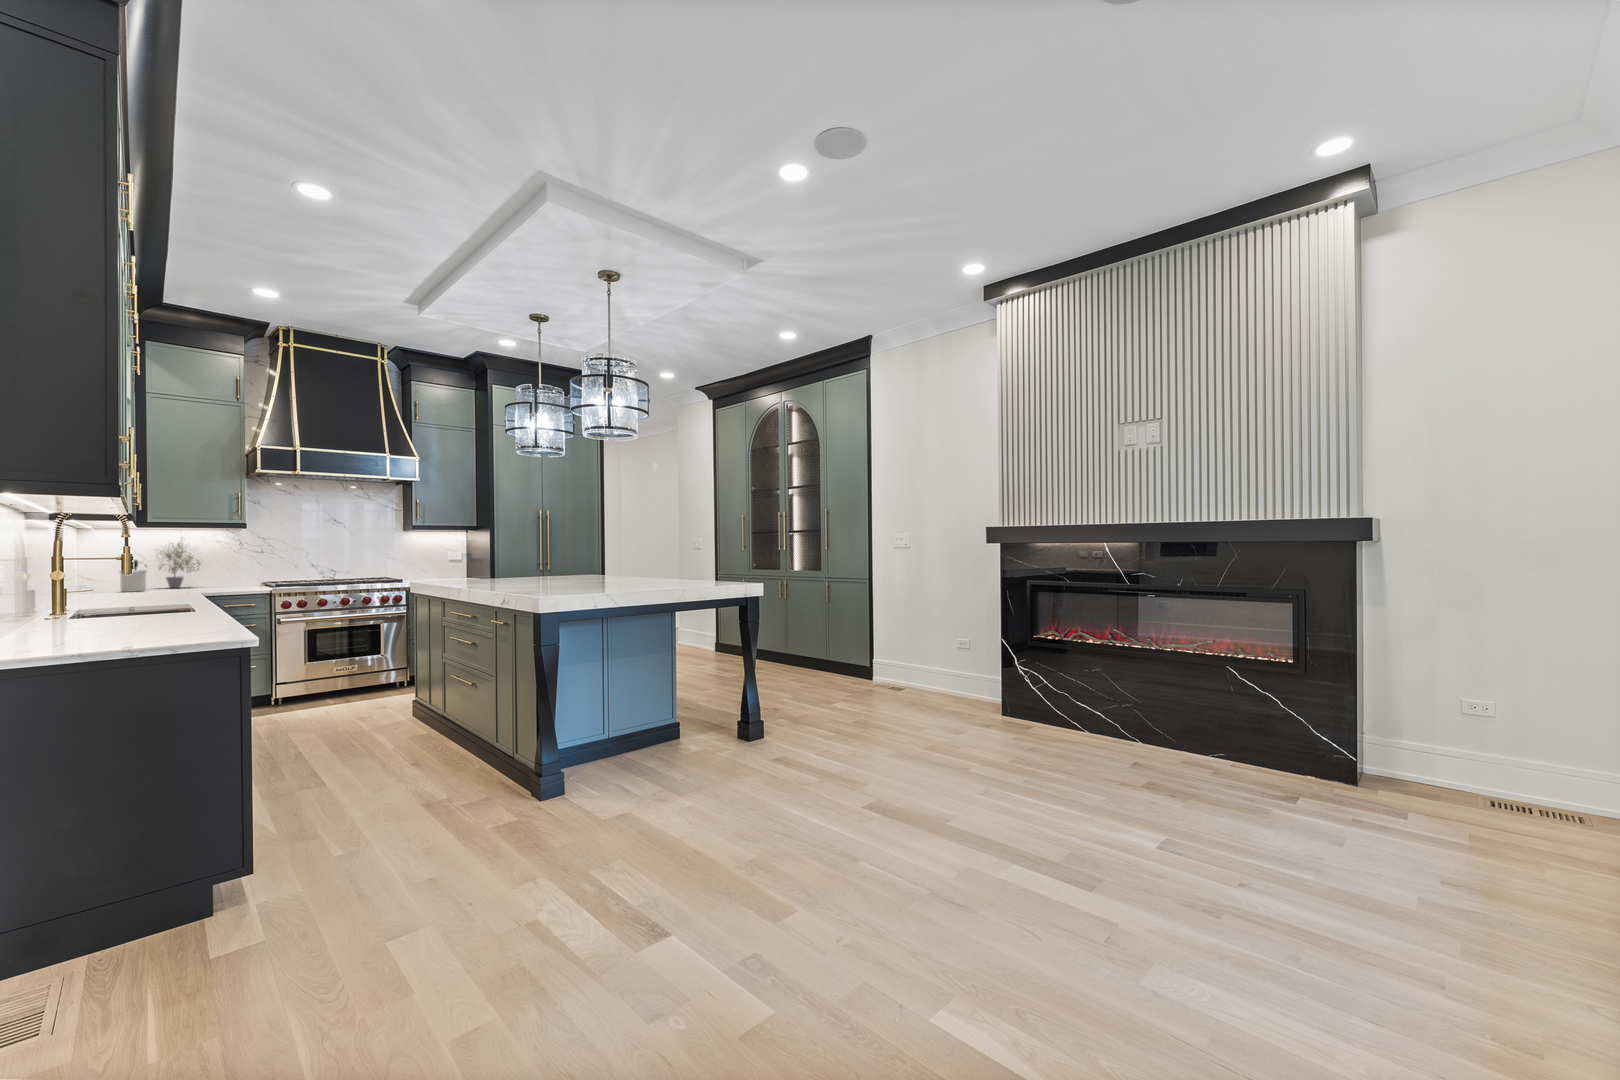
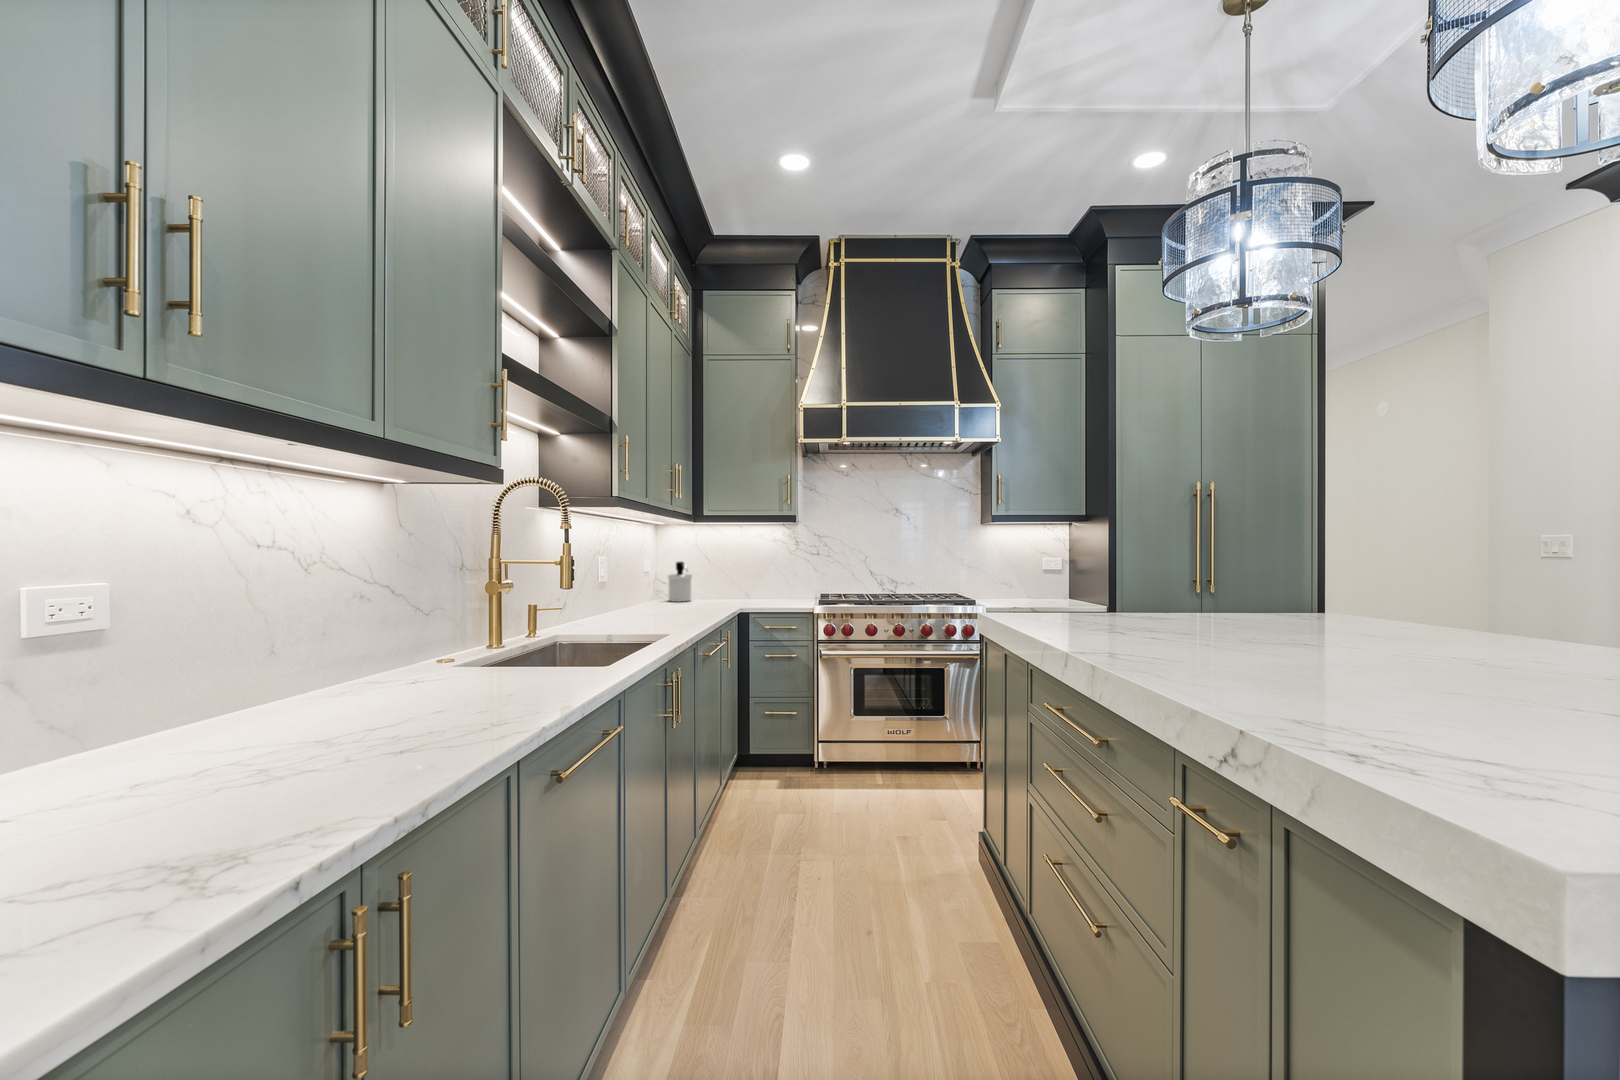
potted plant: present [160,542,200,588] -> none [707,533,755,596]

